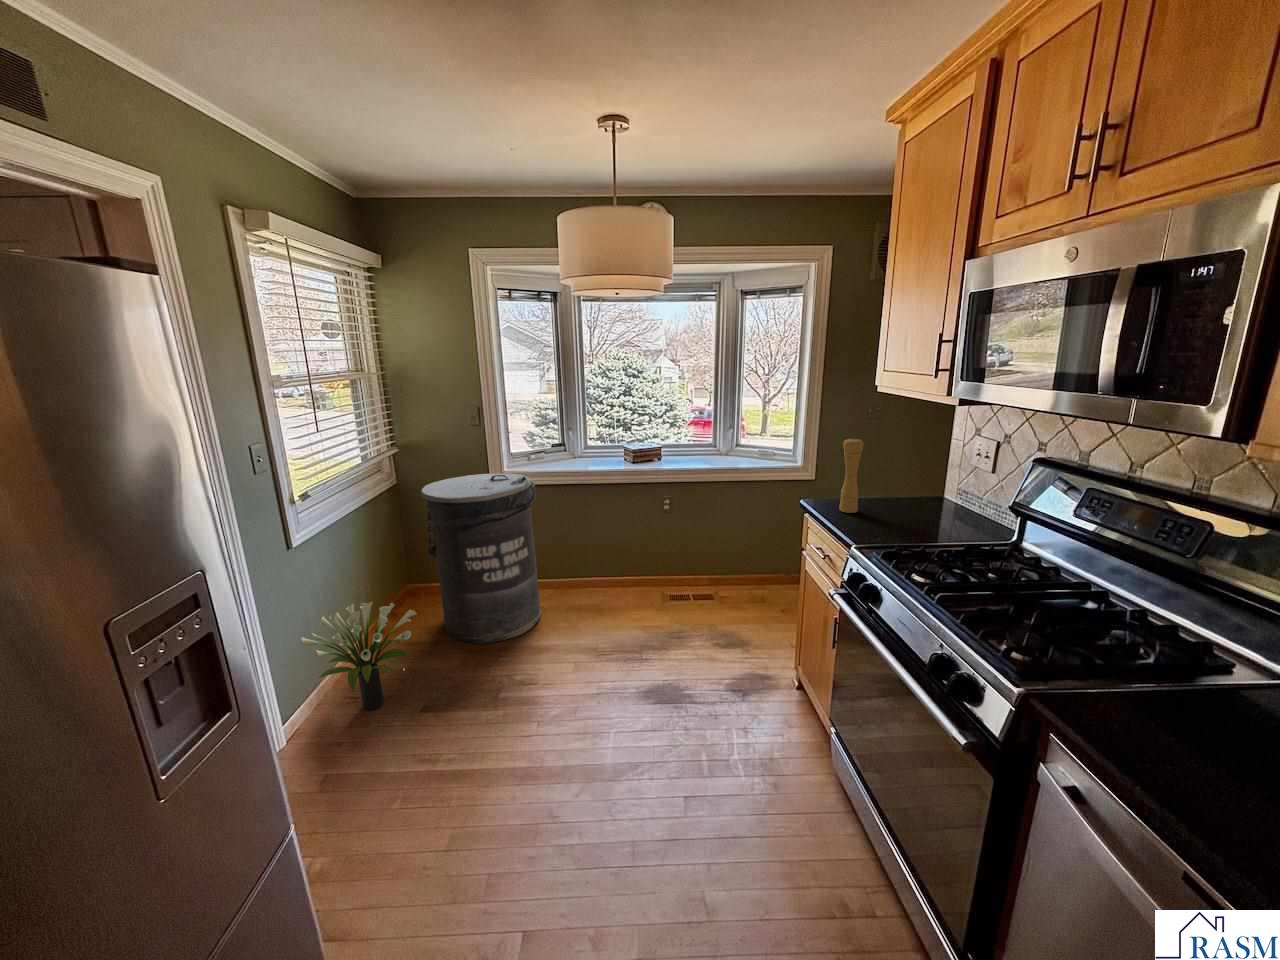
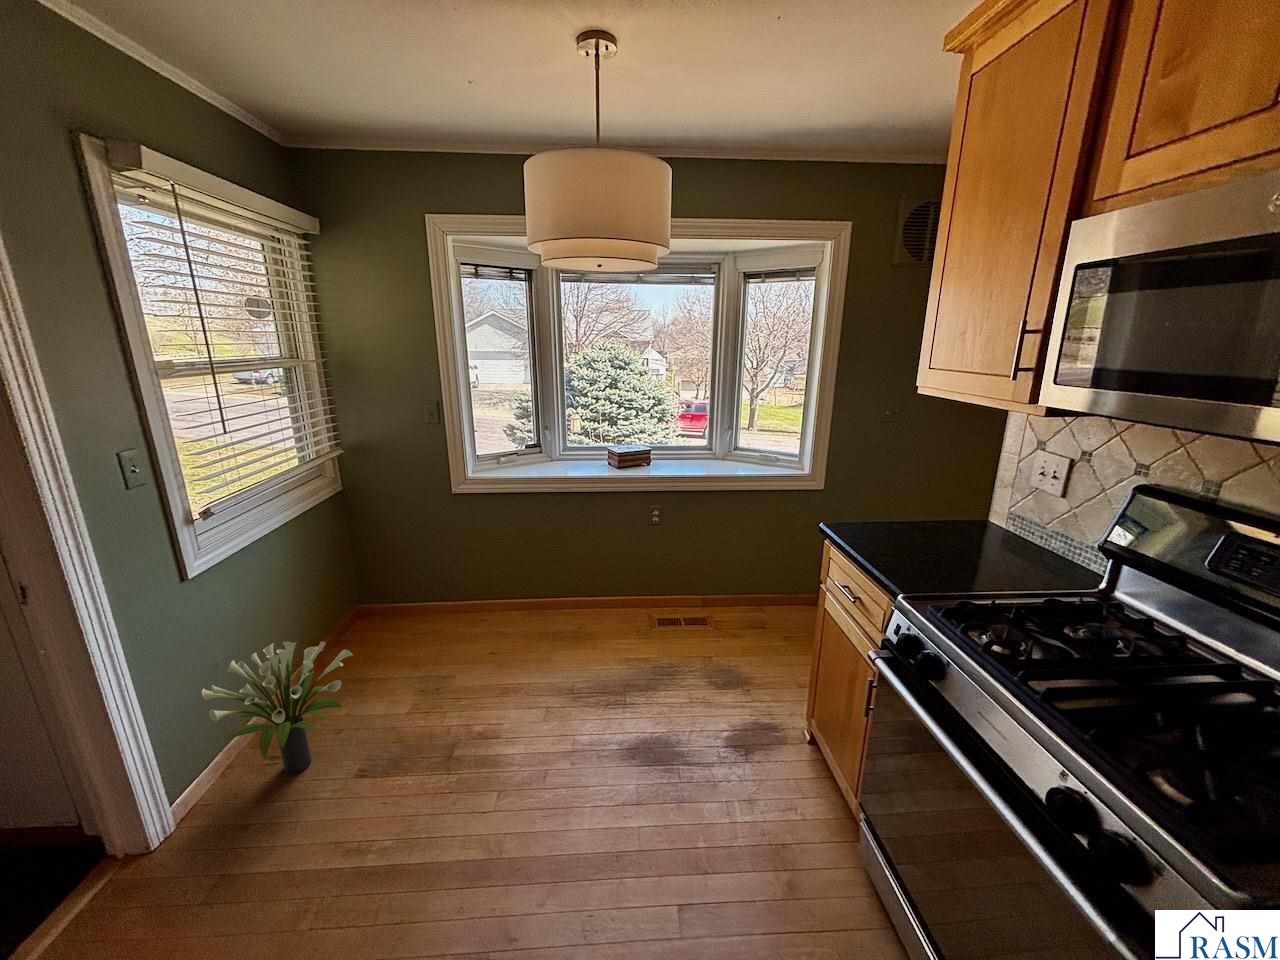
pepper mill: present [839,438,864,513] -> none [869,451,904,543]
trash can: present [421,473,541,643] -> none [367,479,510,679]

